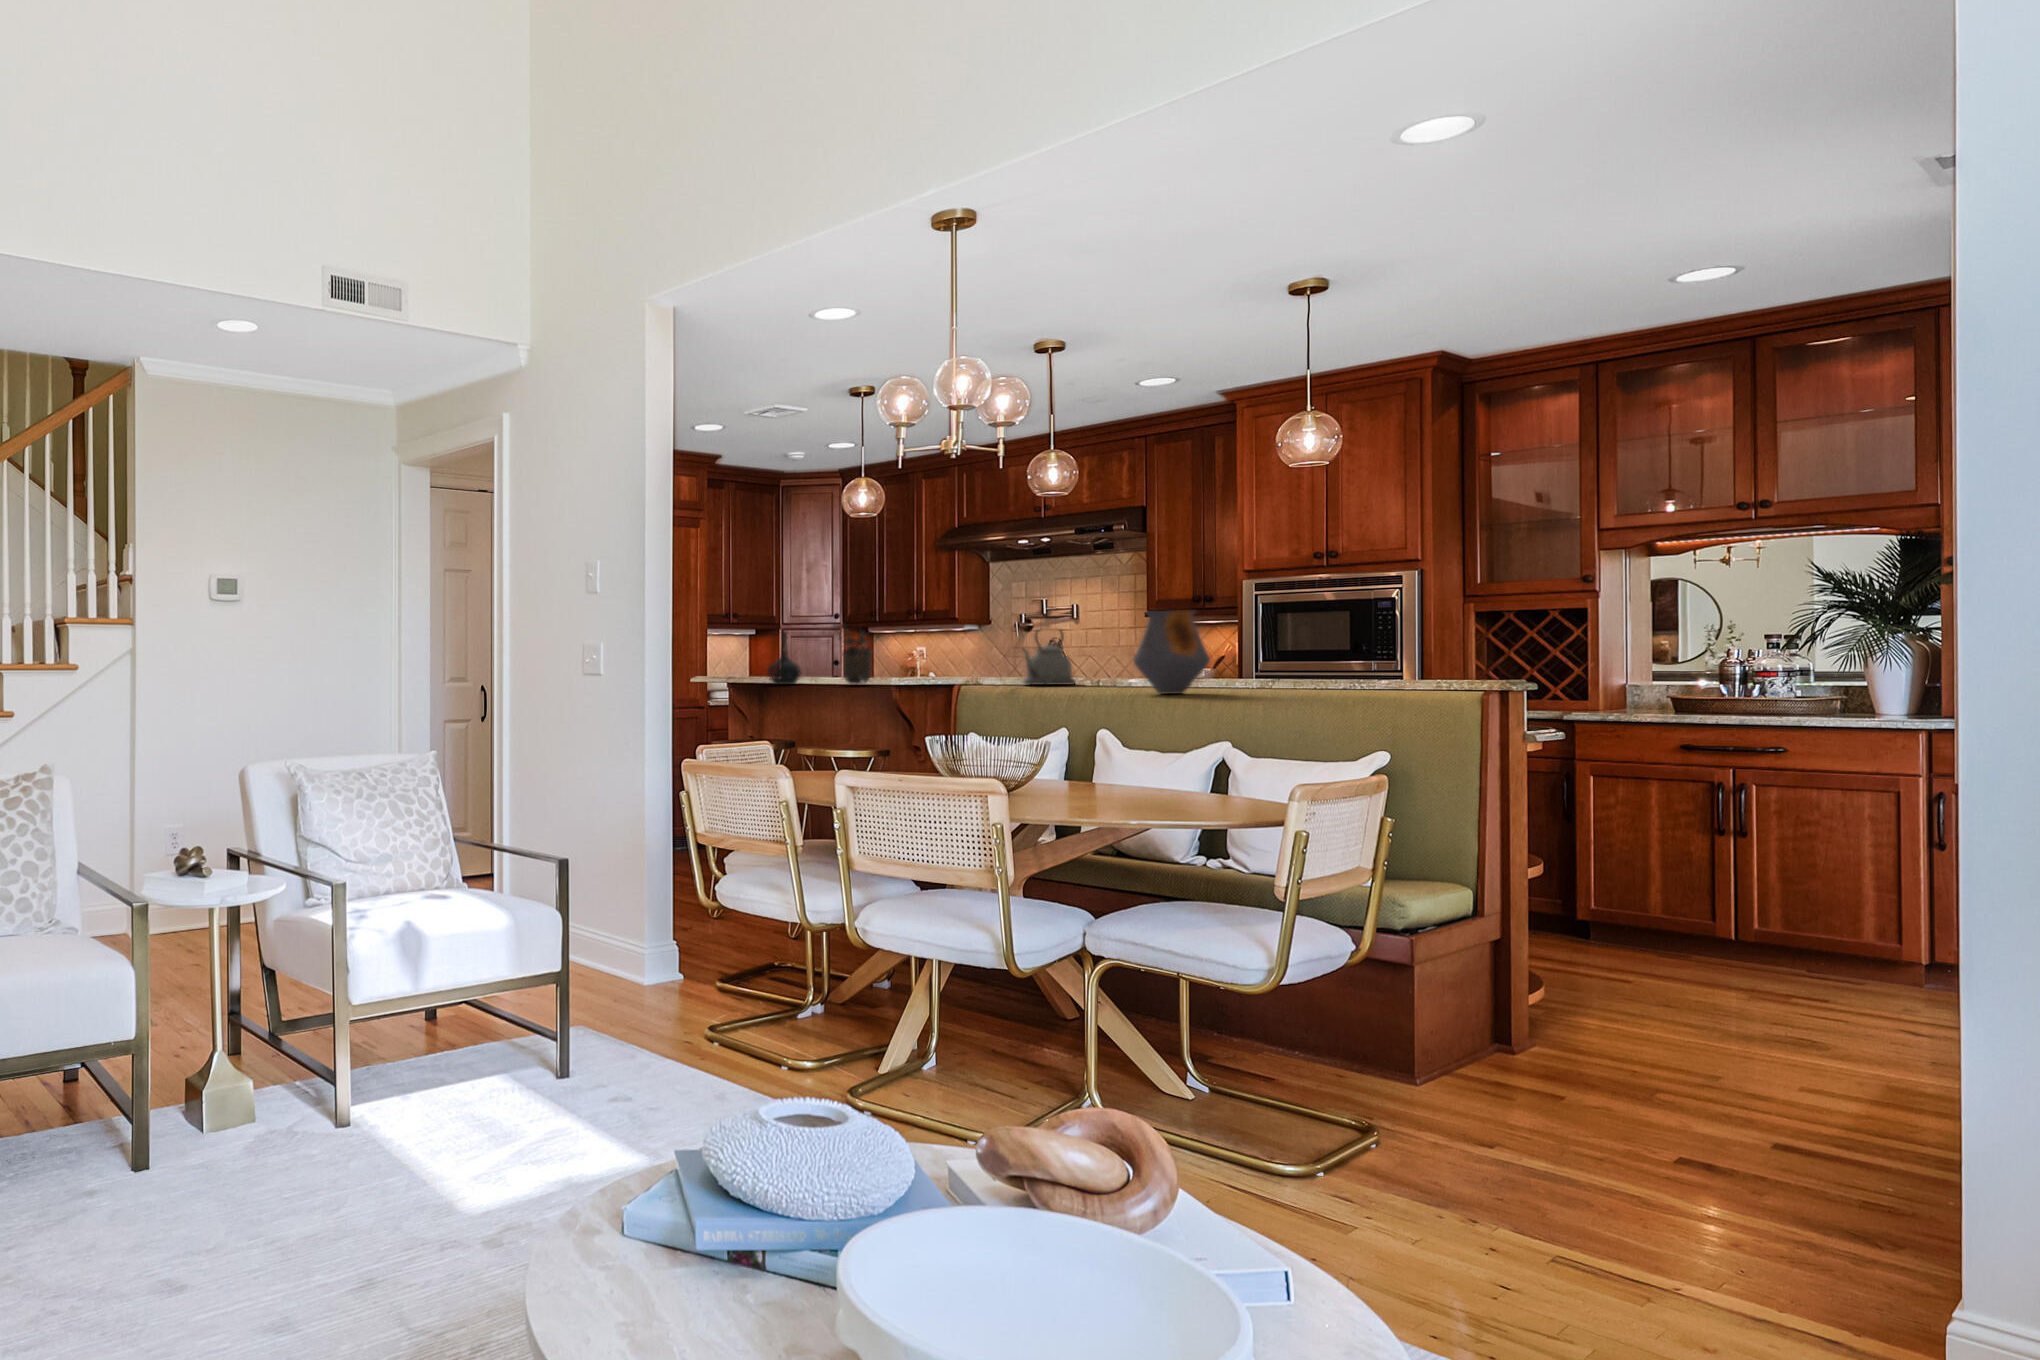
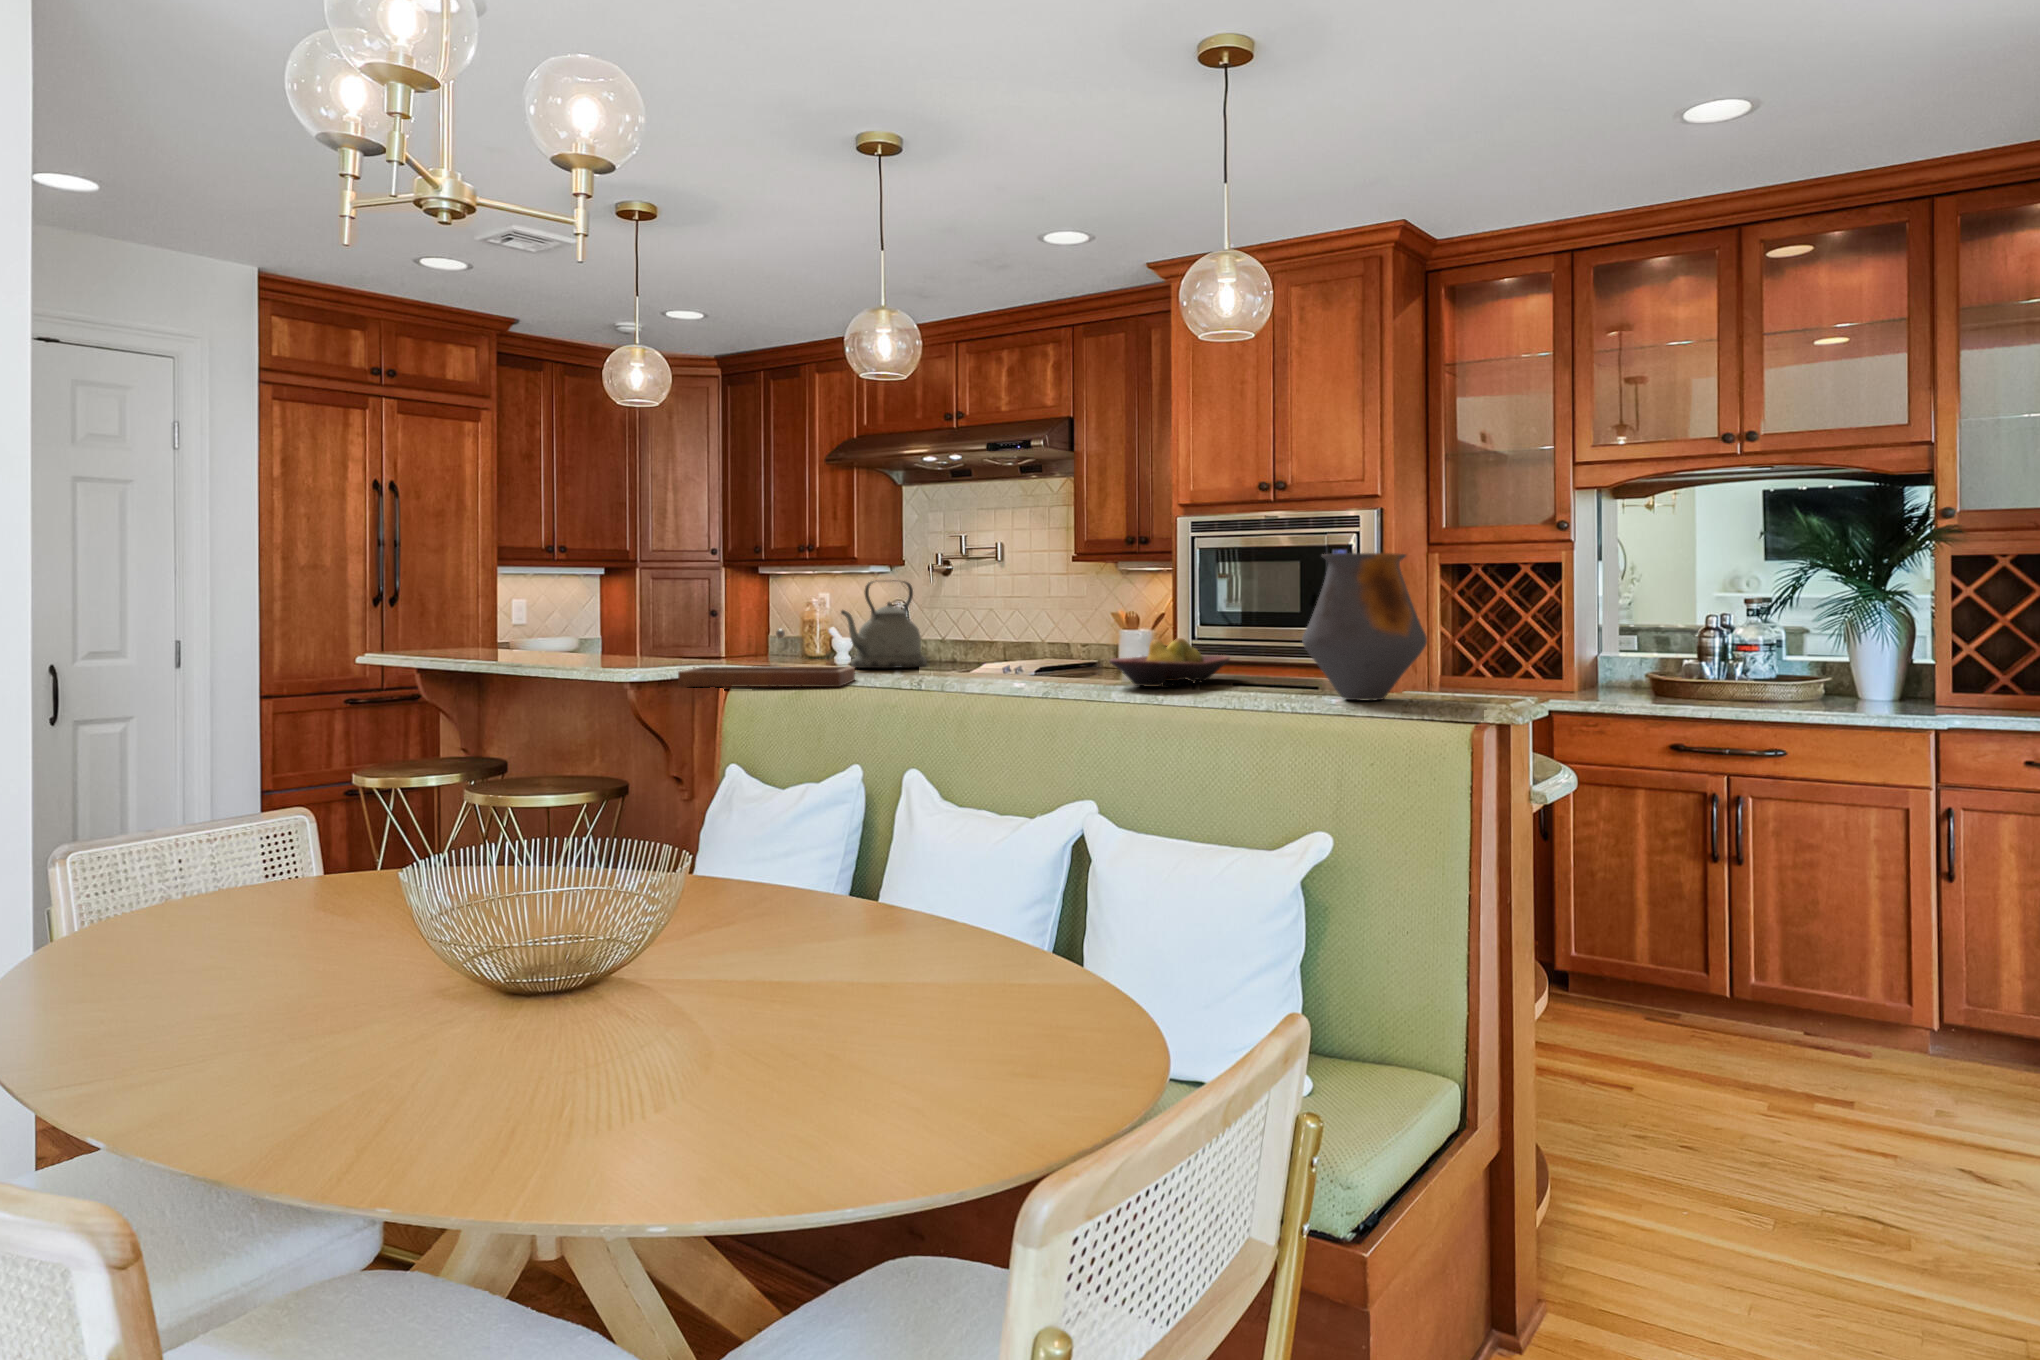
vase: present [1134,611,1210,694] -> present [1302,553,1427,701]
potted plant: present [833,615,878,685] -> none [588,552,662,662]
bottle: present [768,631,802,685] -> none [504,576,560,660]
tray: none [937,658,1042,691] -> present [678,629,855,687]
fruit bowl: none [1229,660,1313,689] -> present [1109,638,1230,687]

